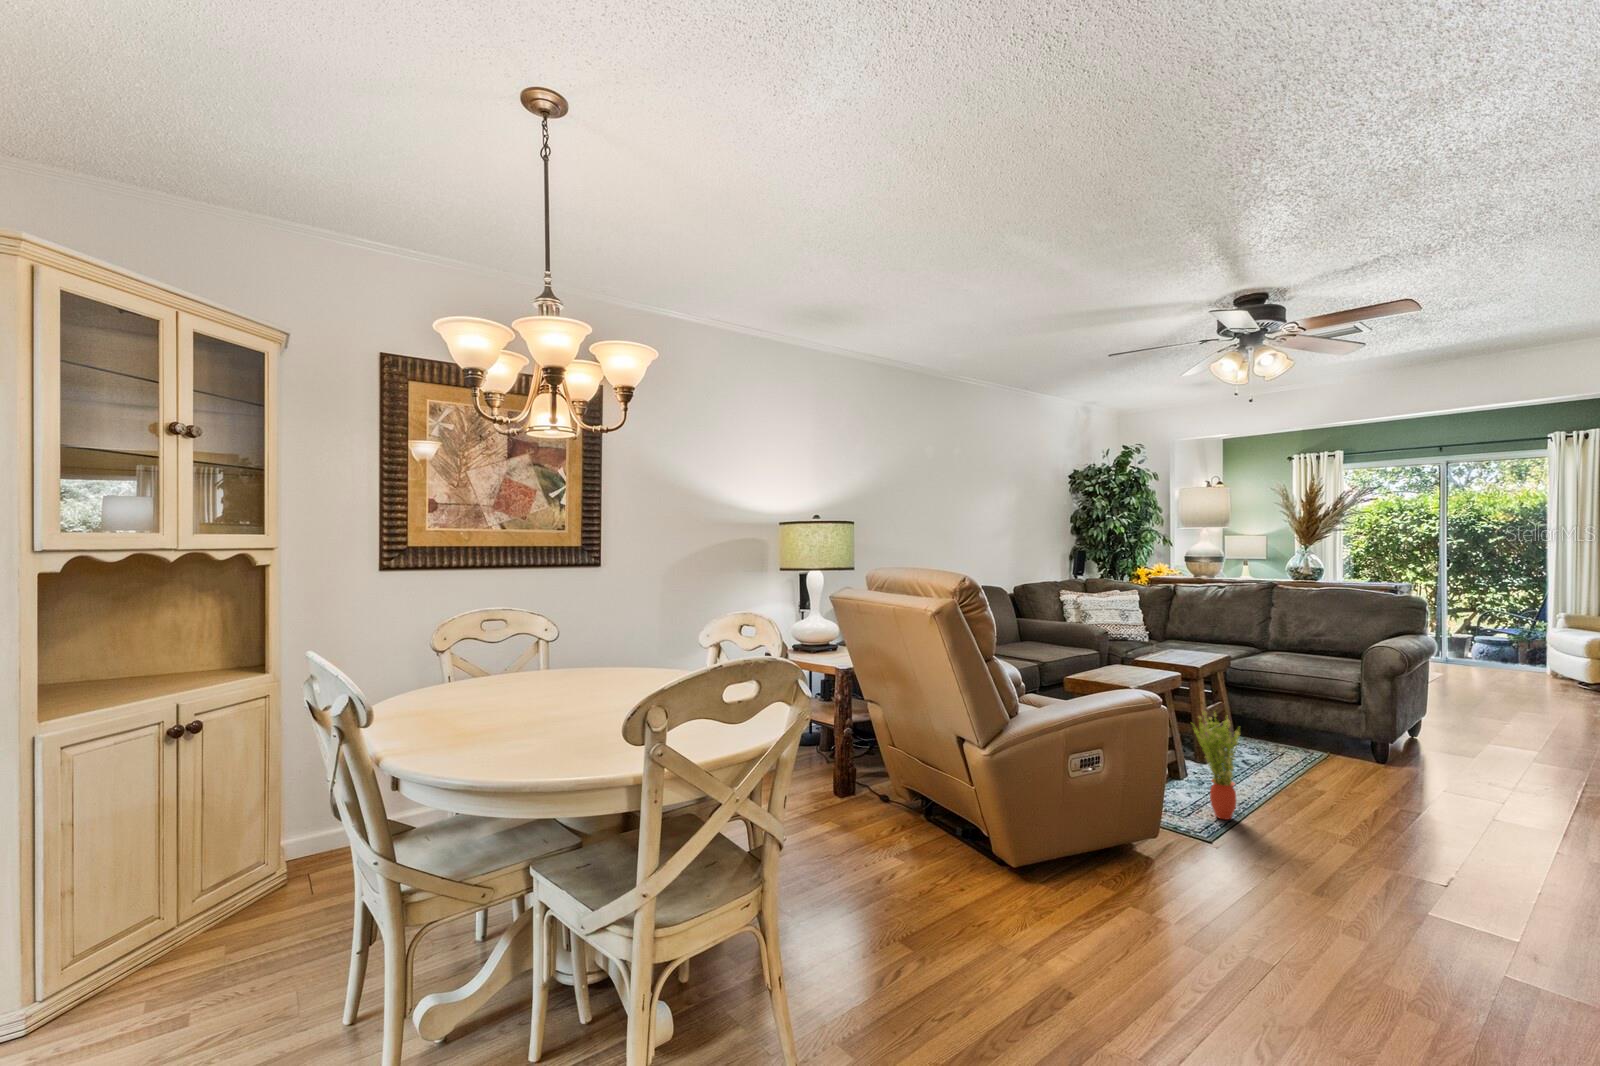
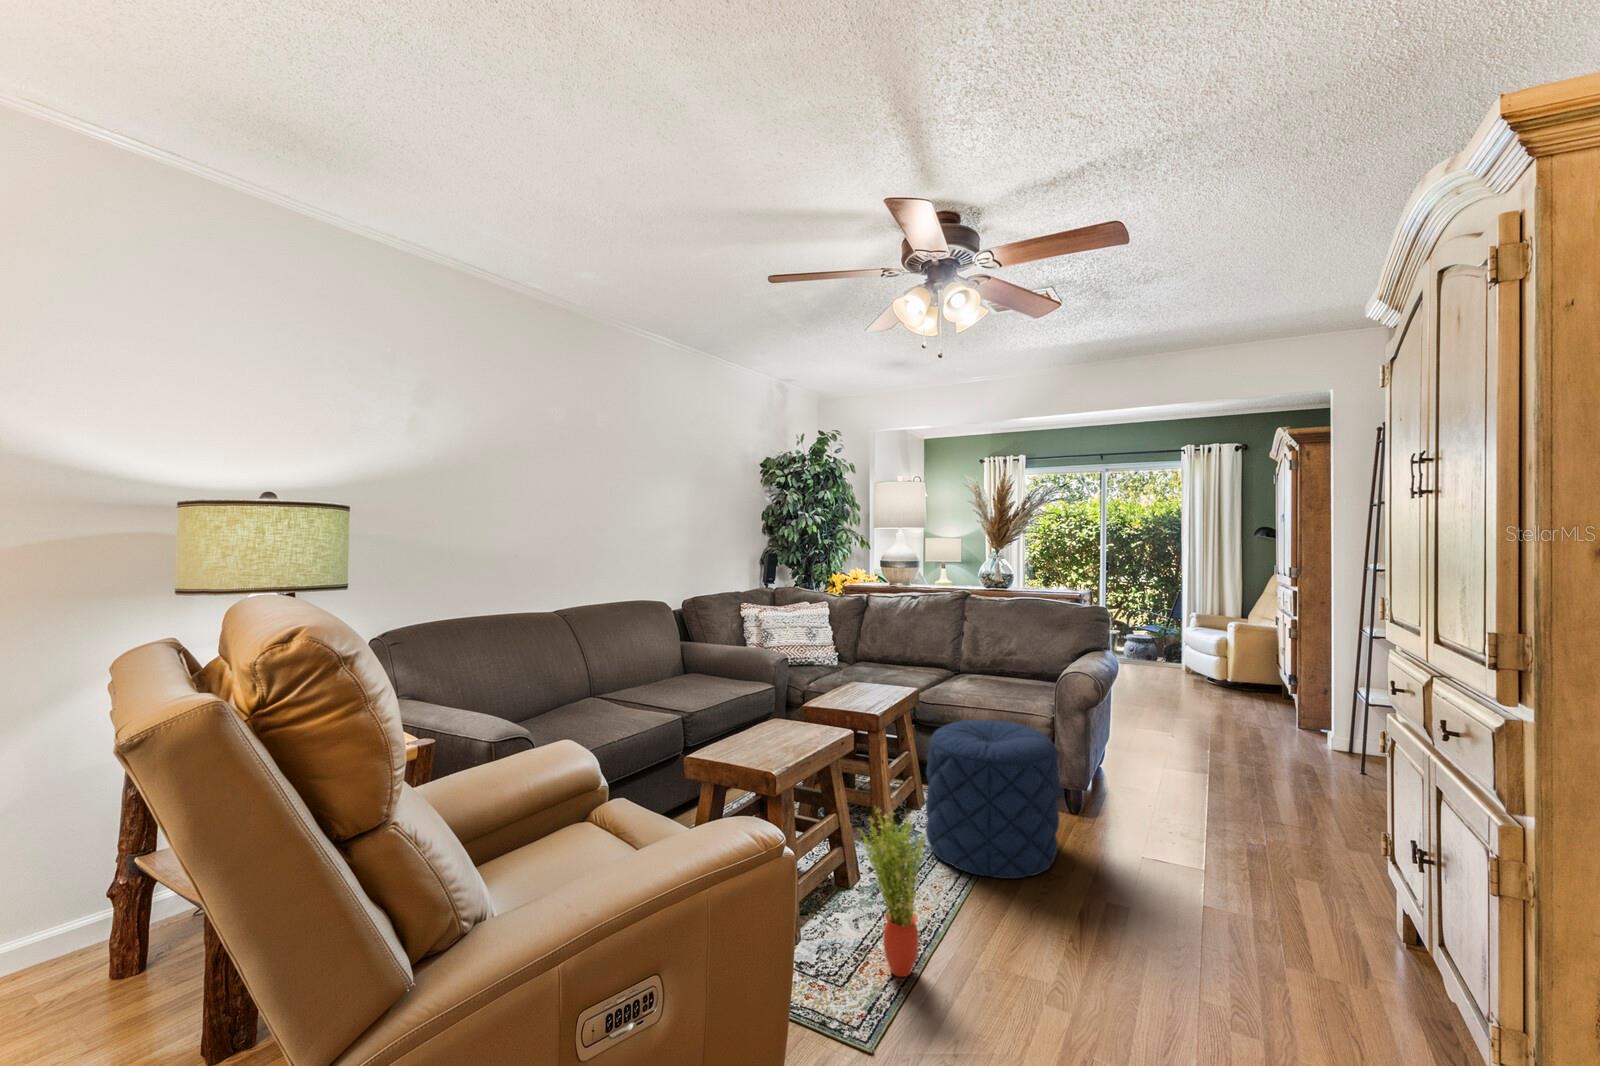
pouf: none [1239,677,1357,790] -> present [926,720,1060,879]

